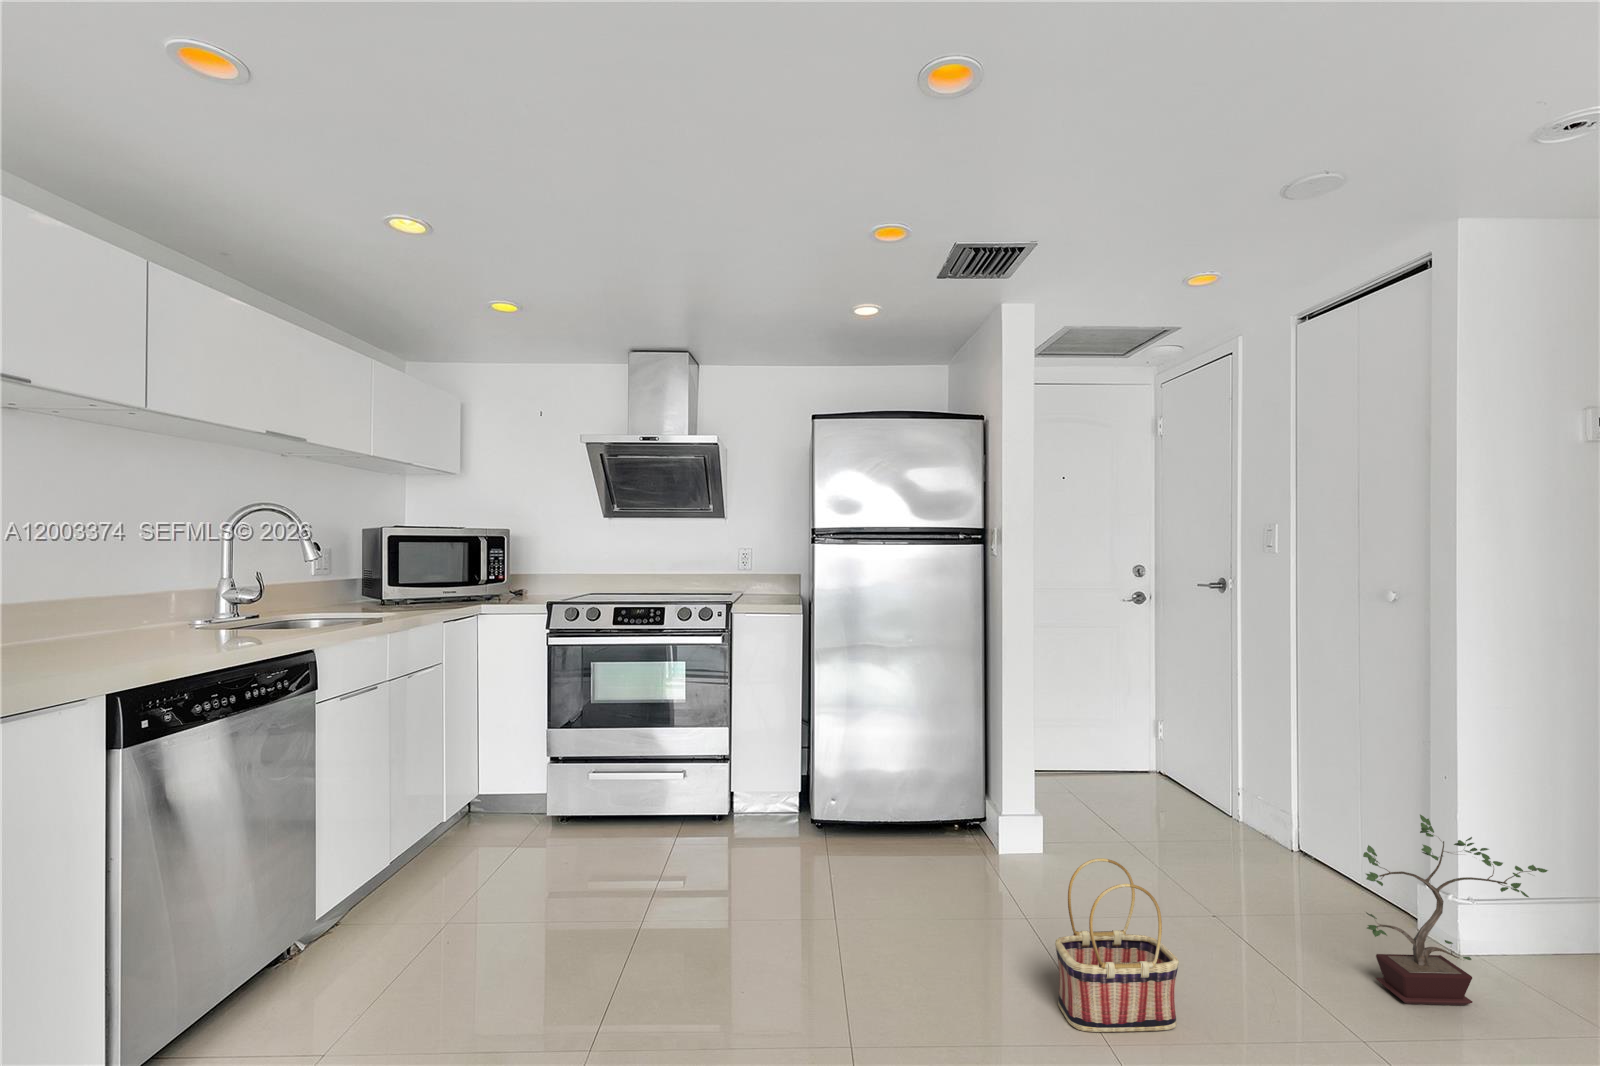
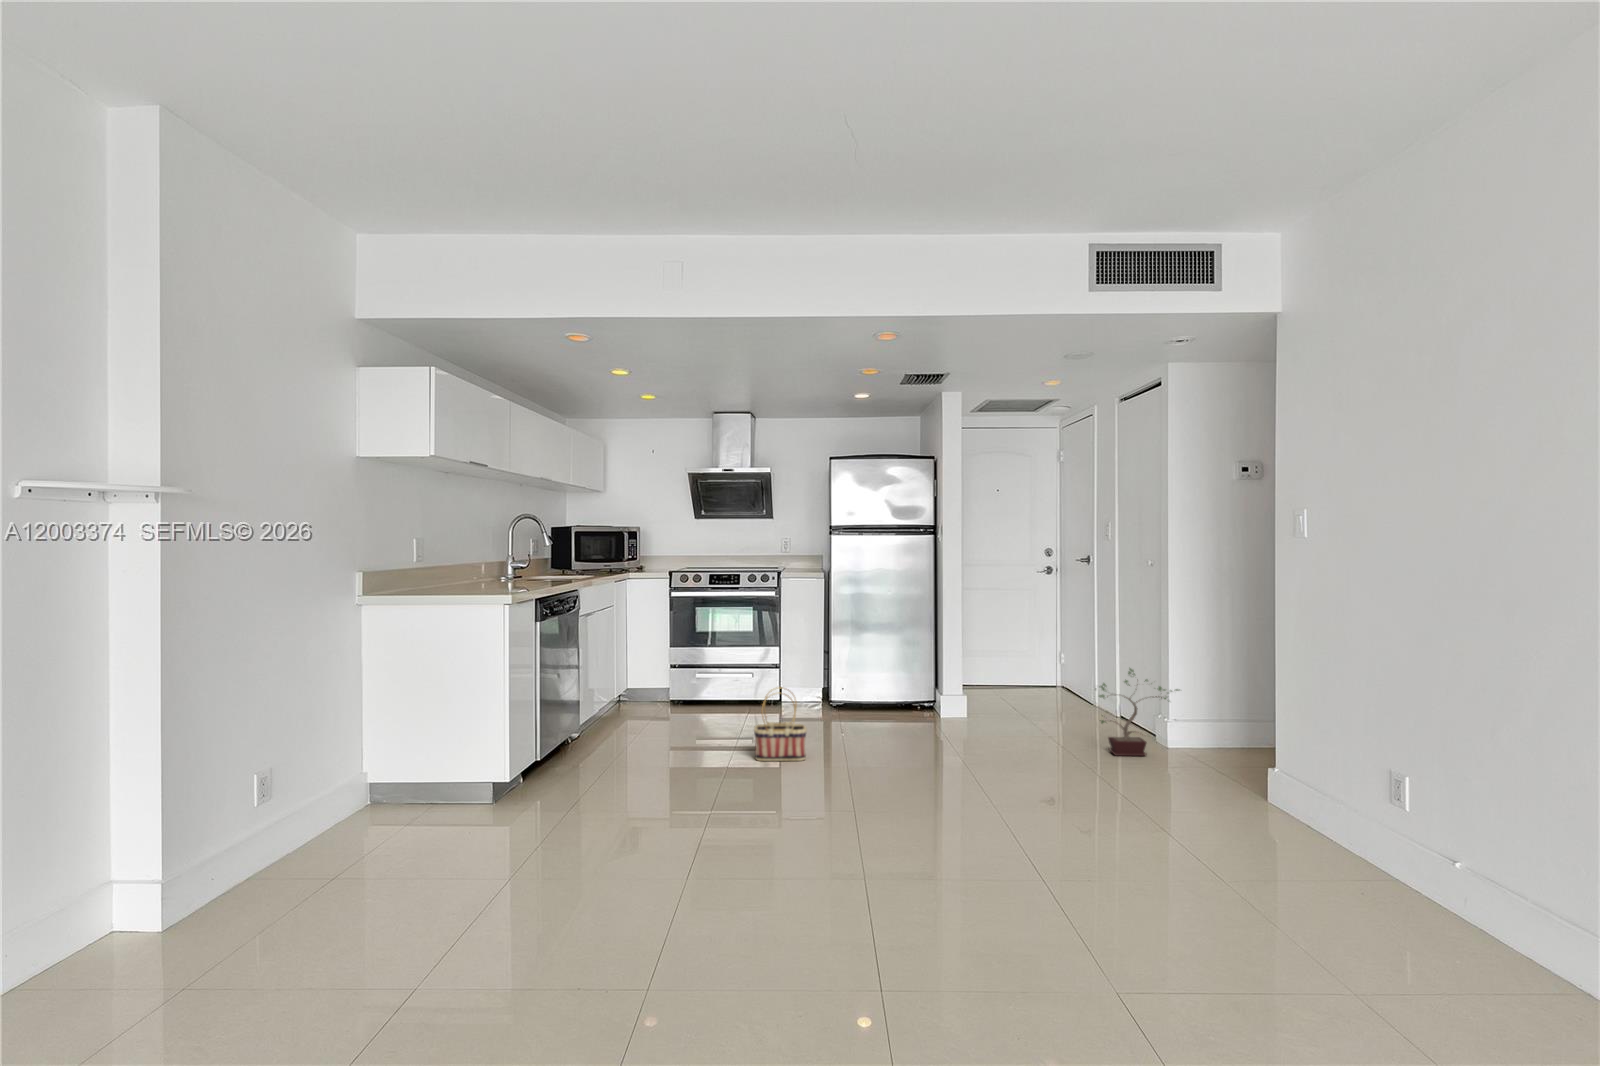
basket: present [1055,858,1179,1032] -> present [754,687,807,761]

